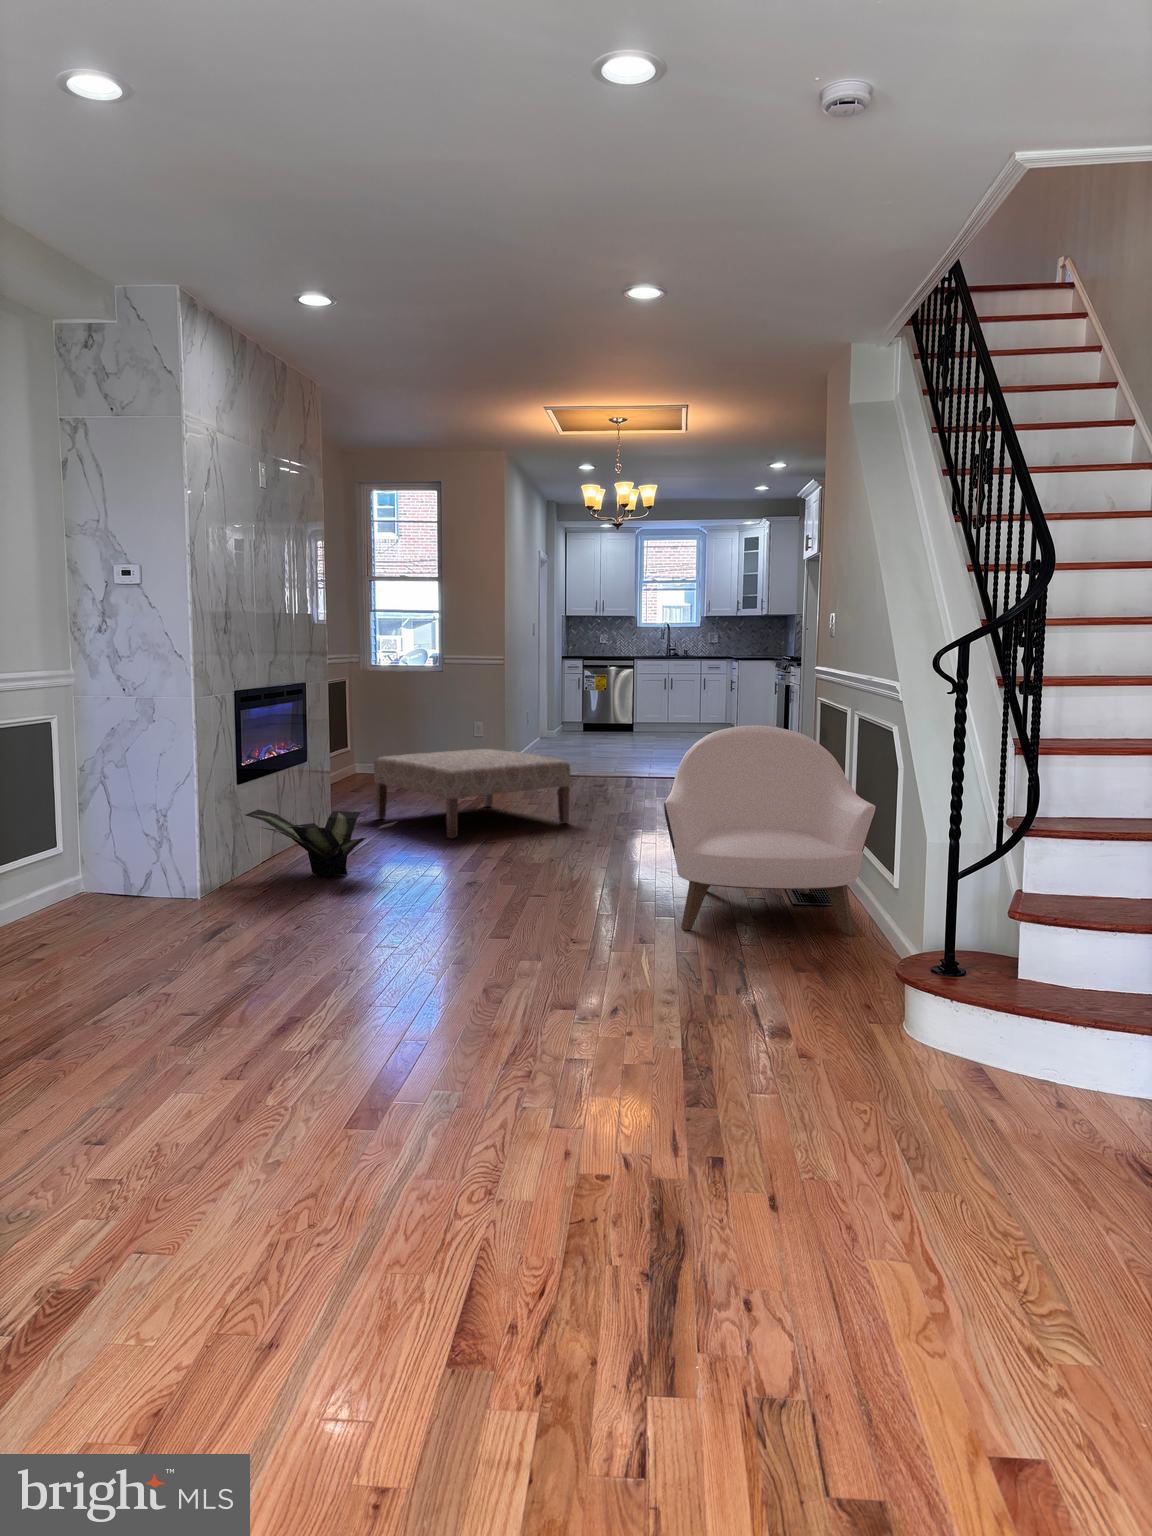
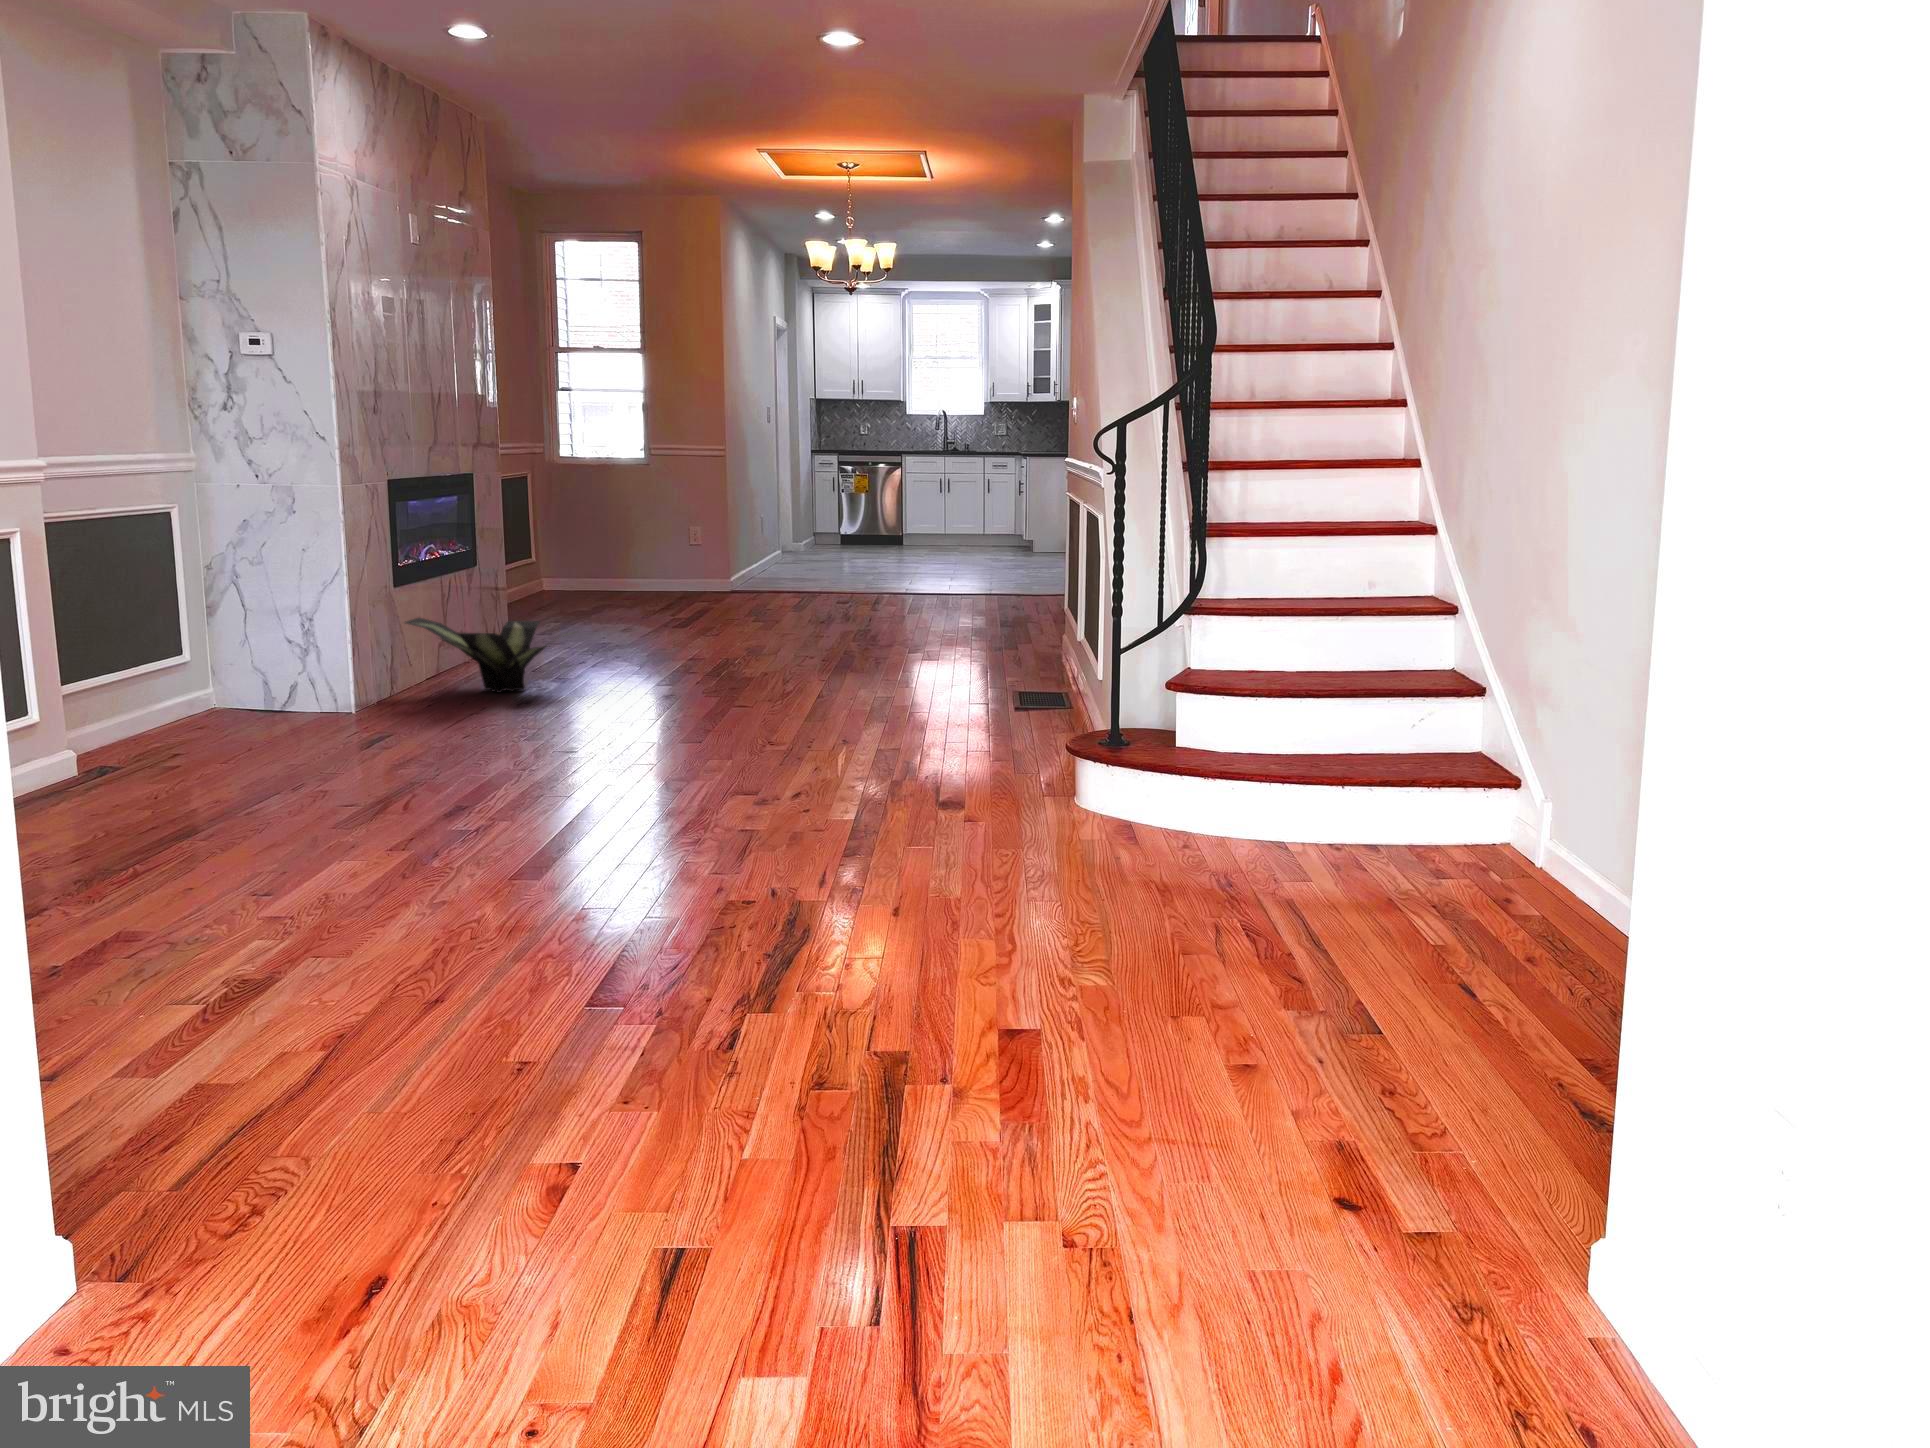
armchair: present [664,725,876,934] -> none [867,520,1088,734]
ottoman: present [374,749,571,839] -> none [560,556,794,656]

